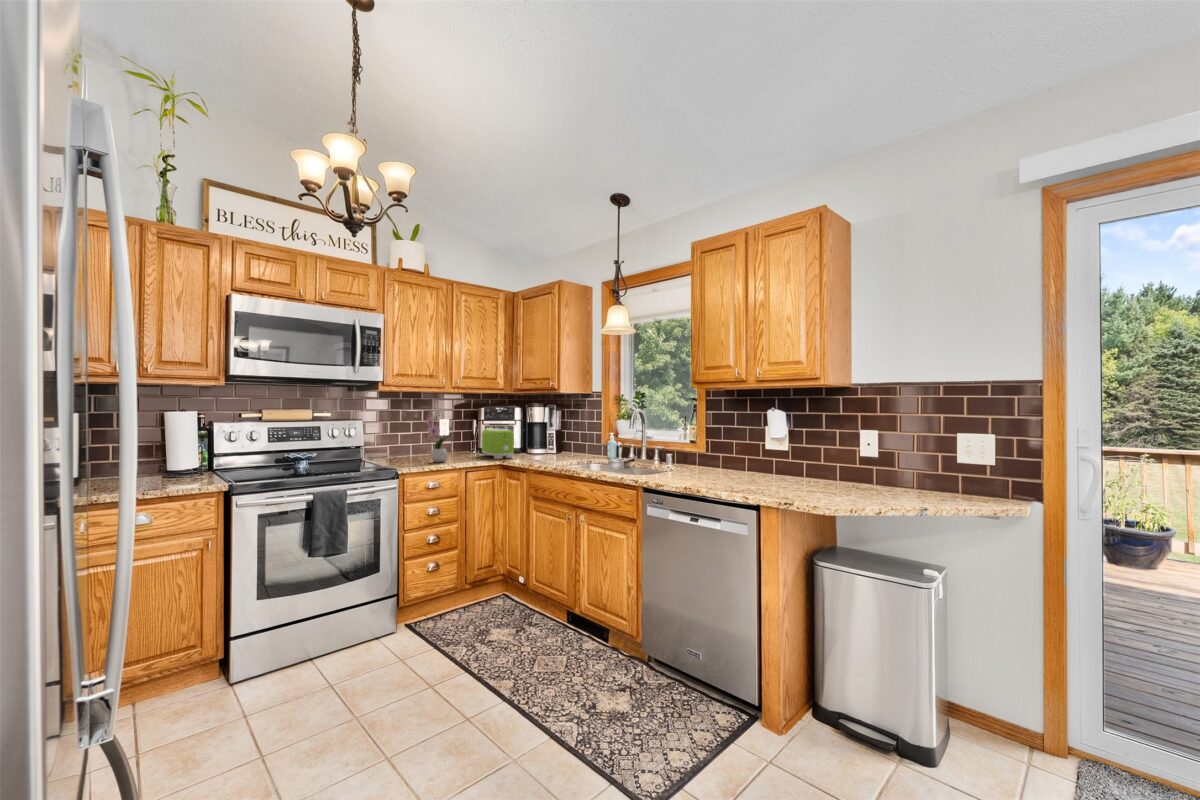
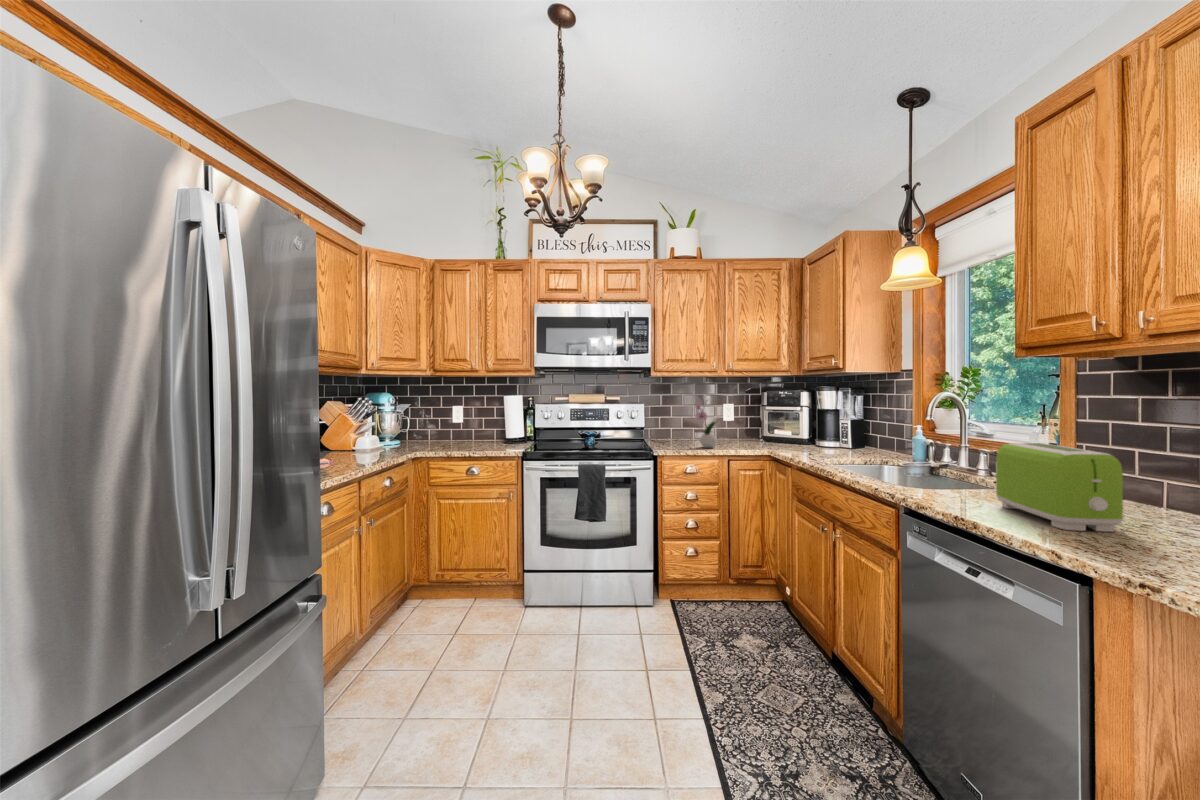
toaster: present [482,428,514,459] -> present [996,443,1123,531]

